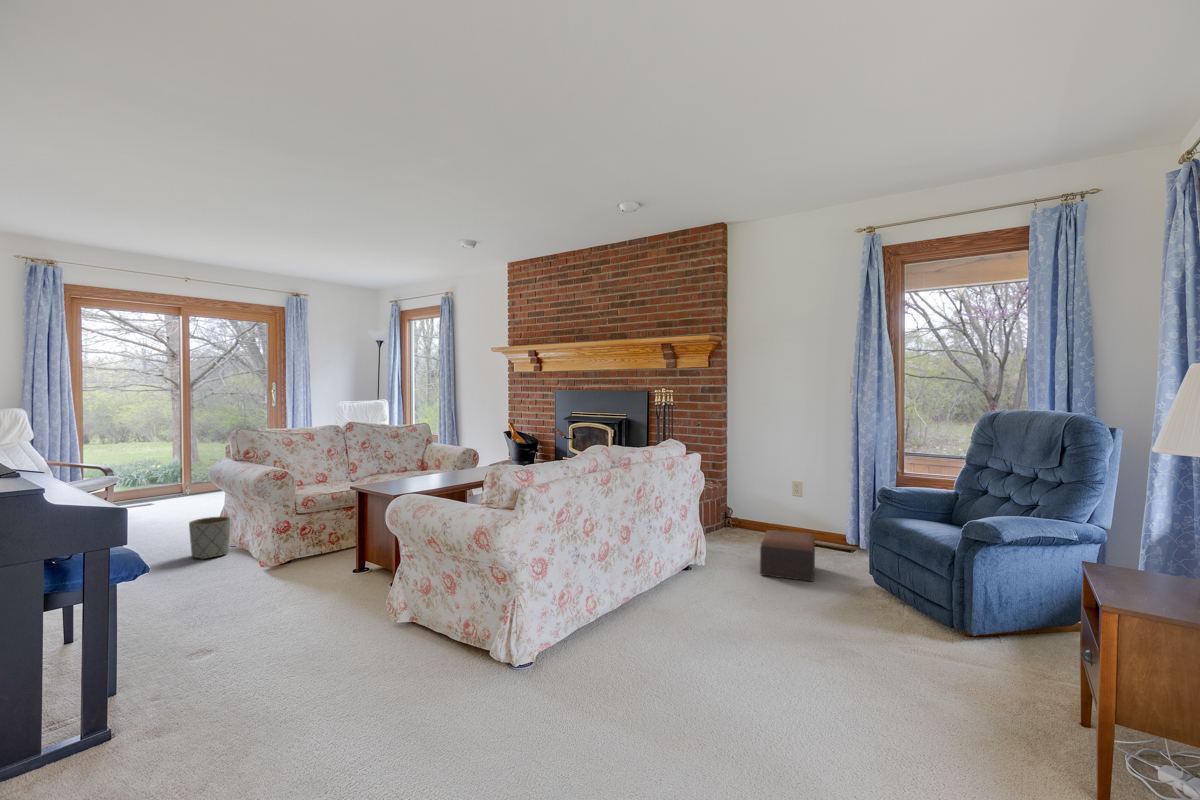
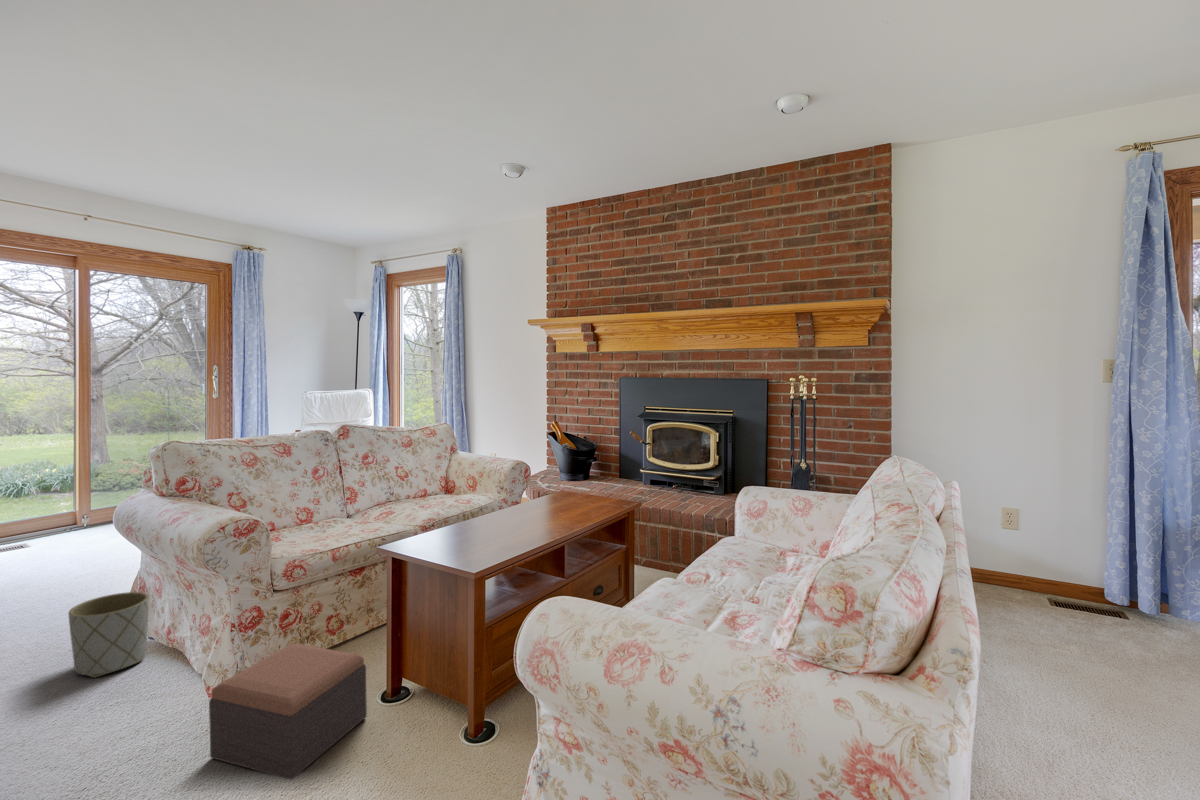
footstool: present [760,530,815,581] -> present [209,643,367,780]

